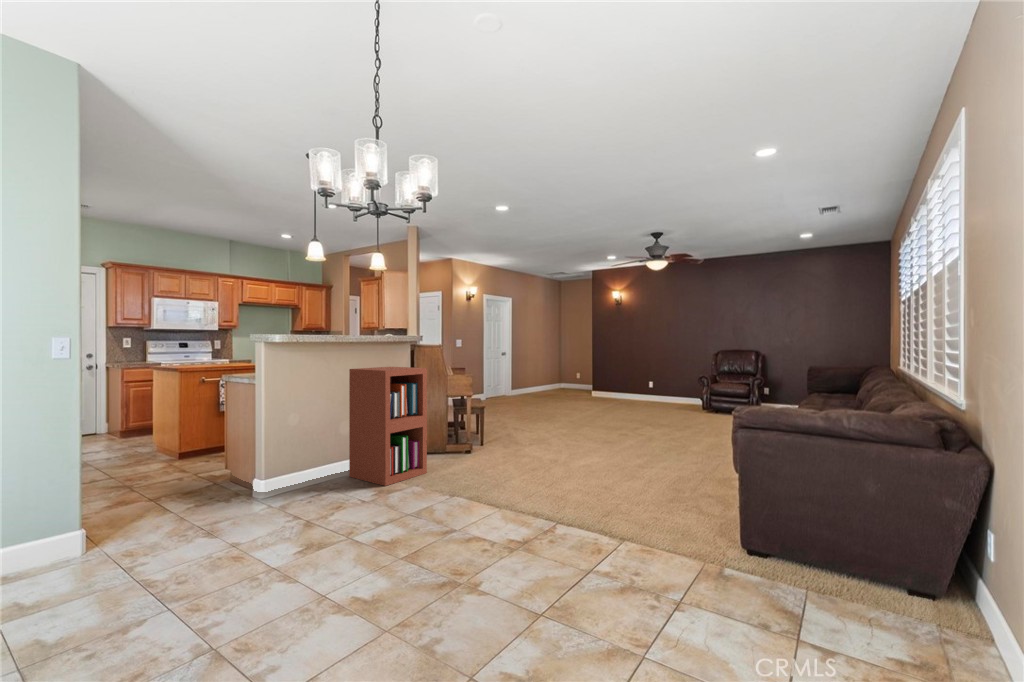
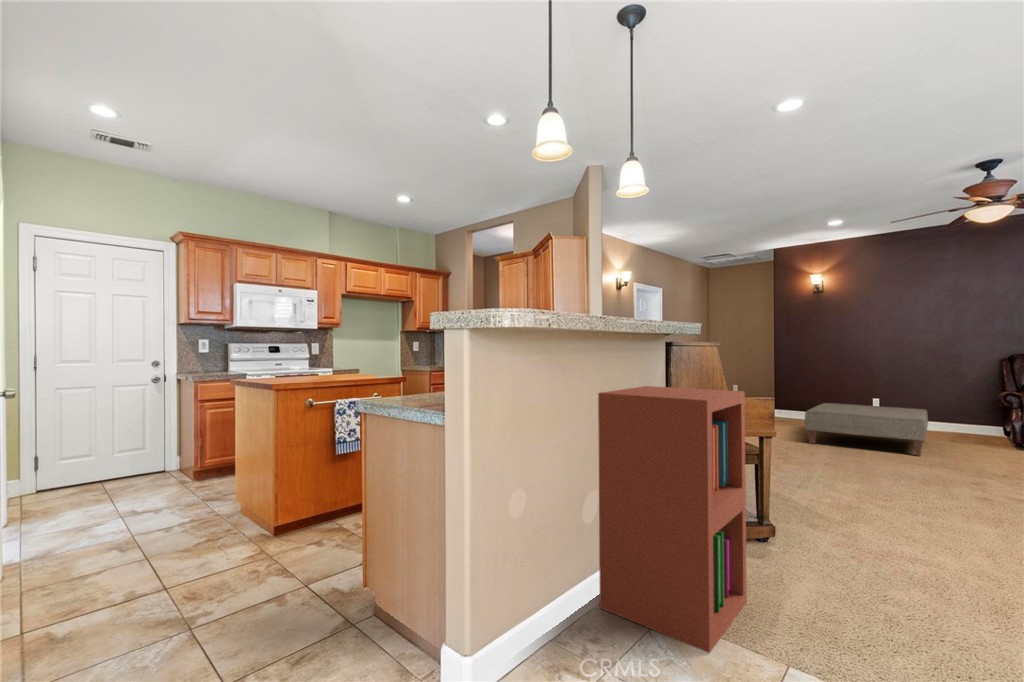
ottoman: none [580,385,662,417] -> present [805,403,928,456]

